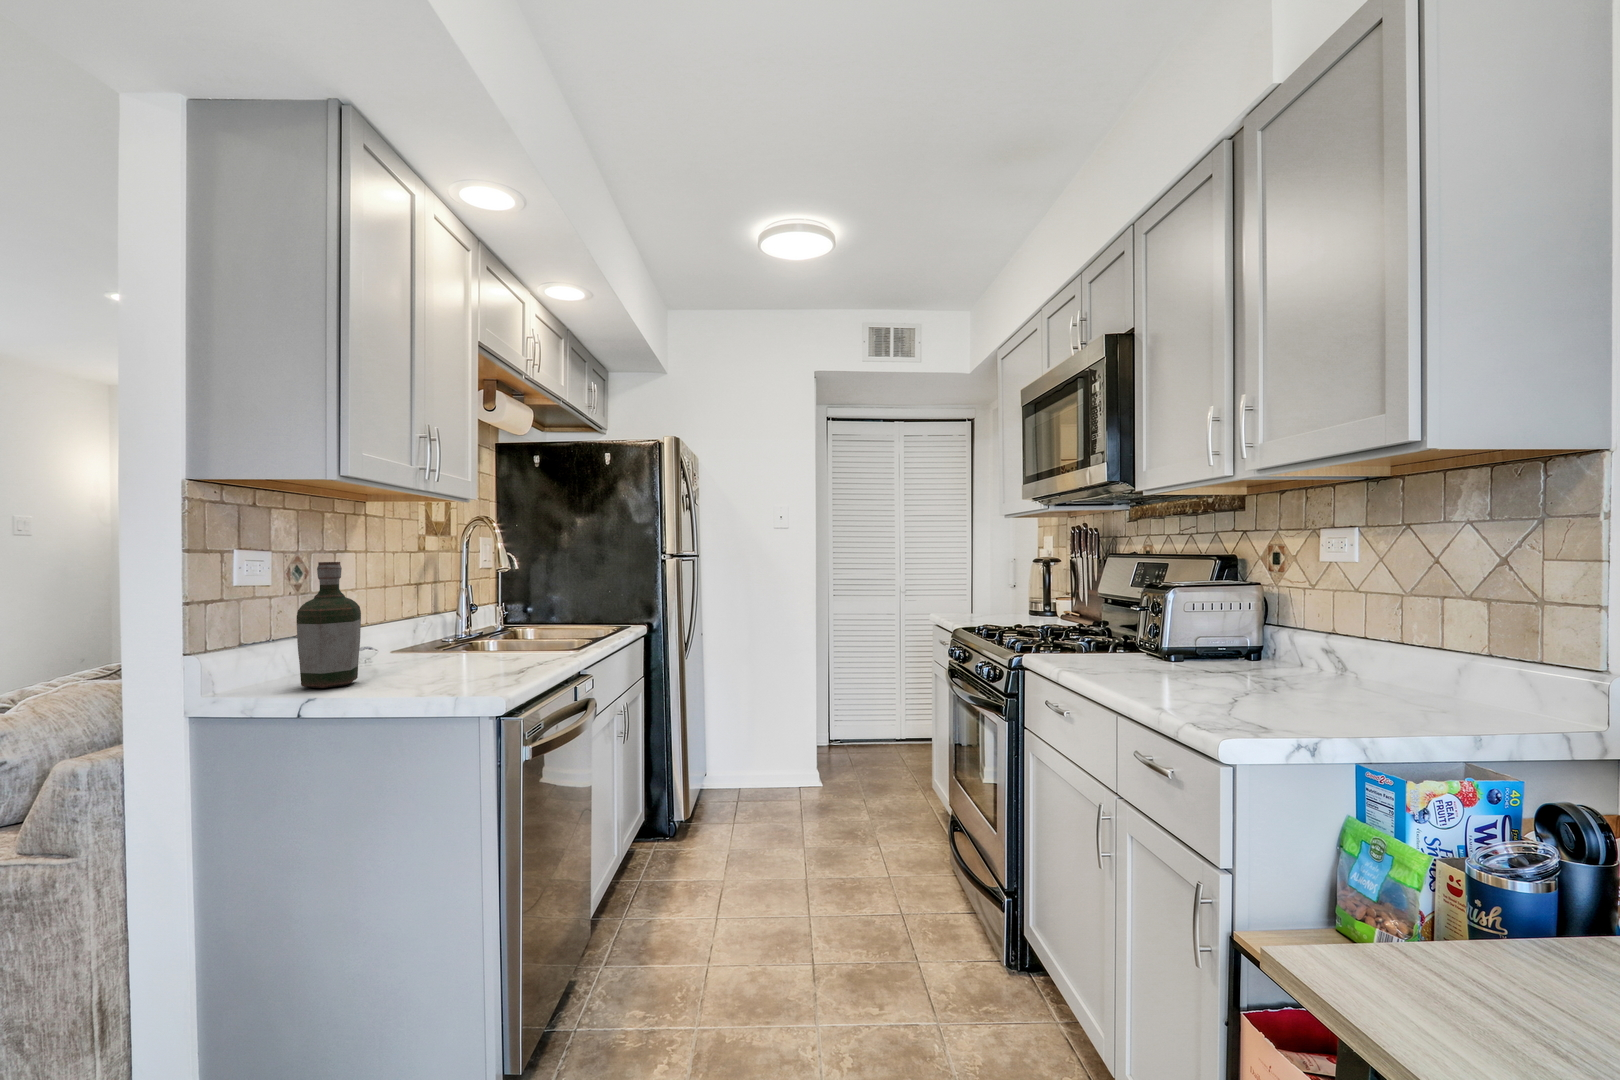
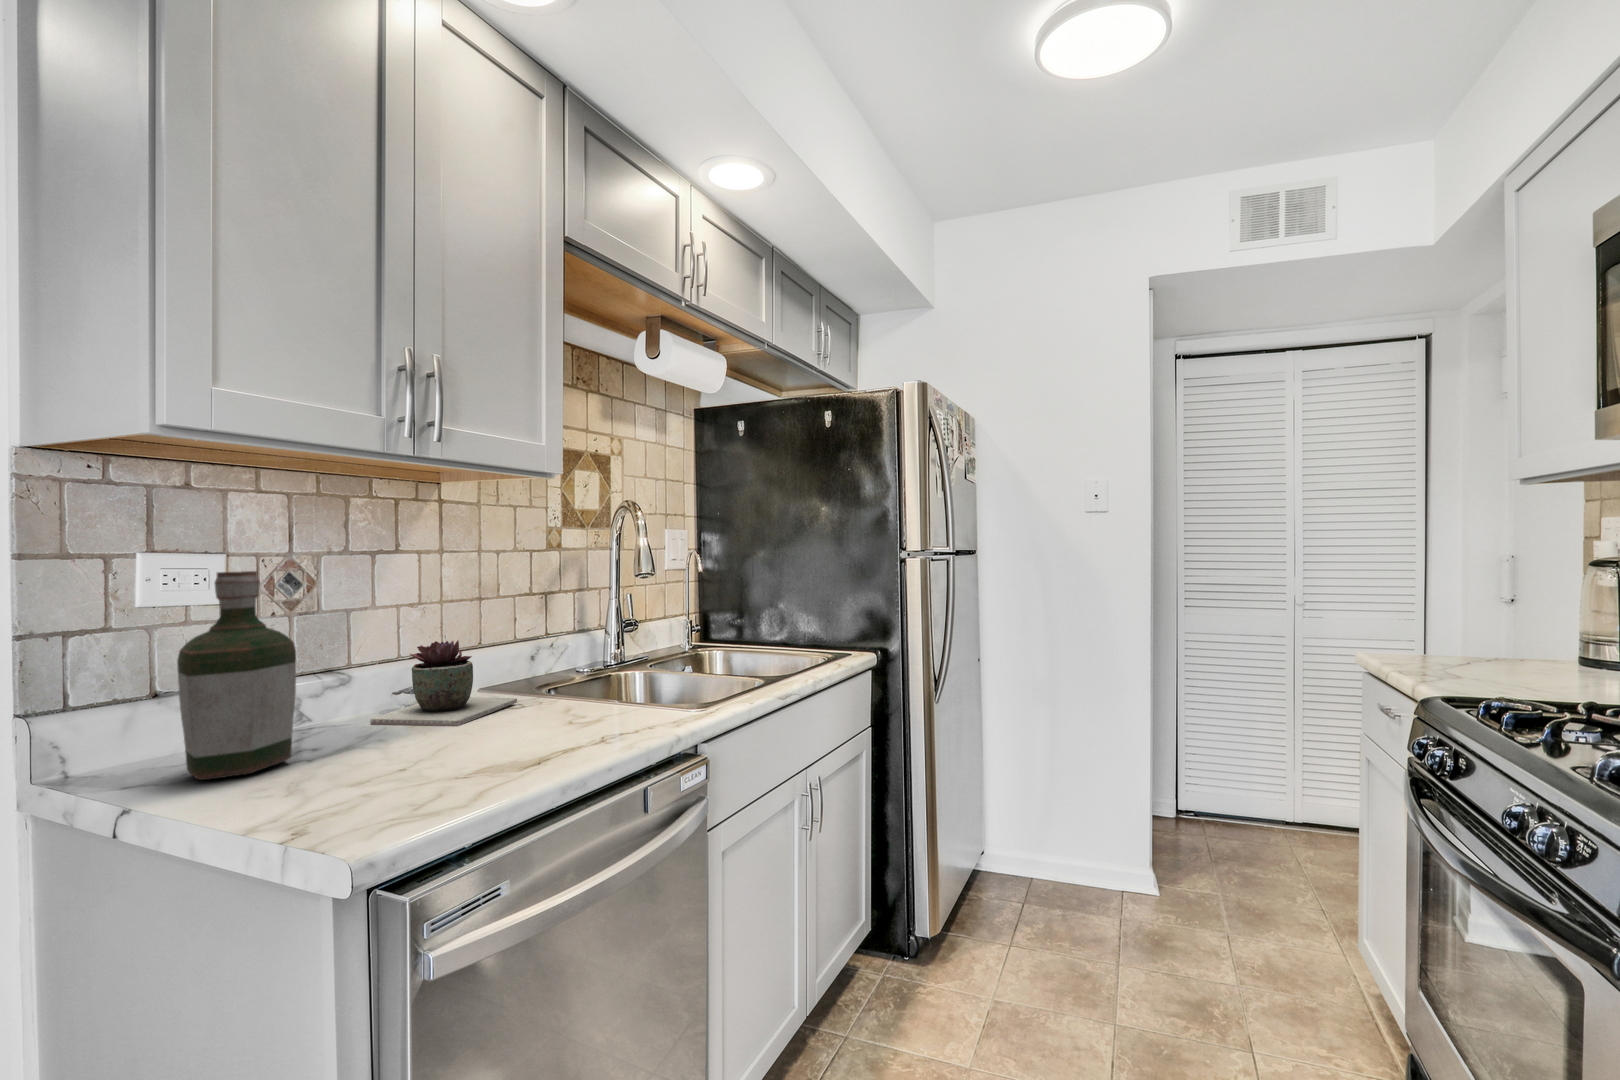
succulent plant: none [353,613,438,669] -> present [370,641,517,726]

